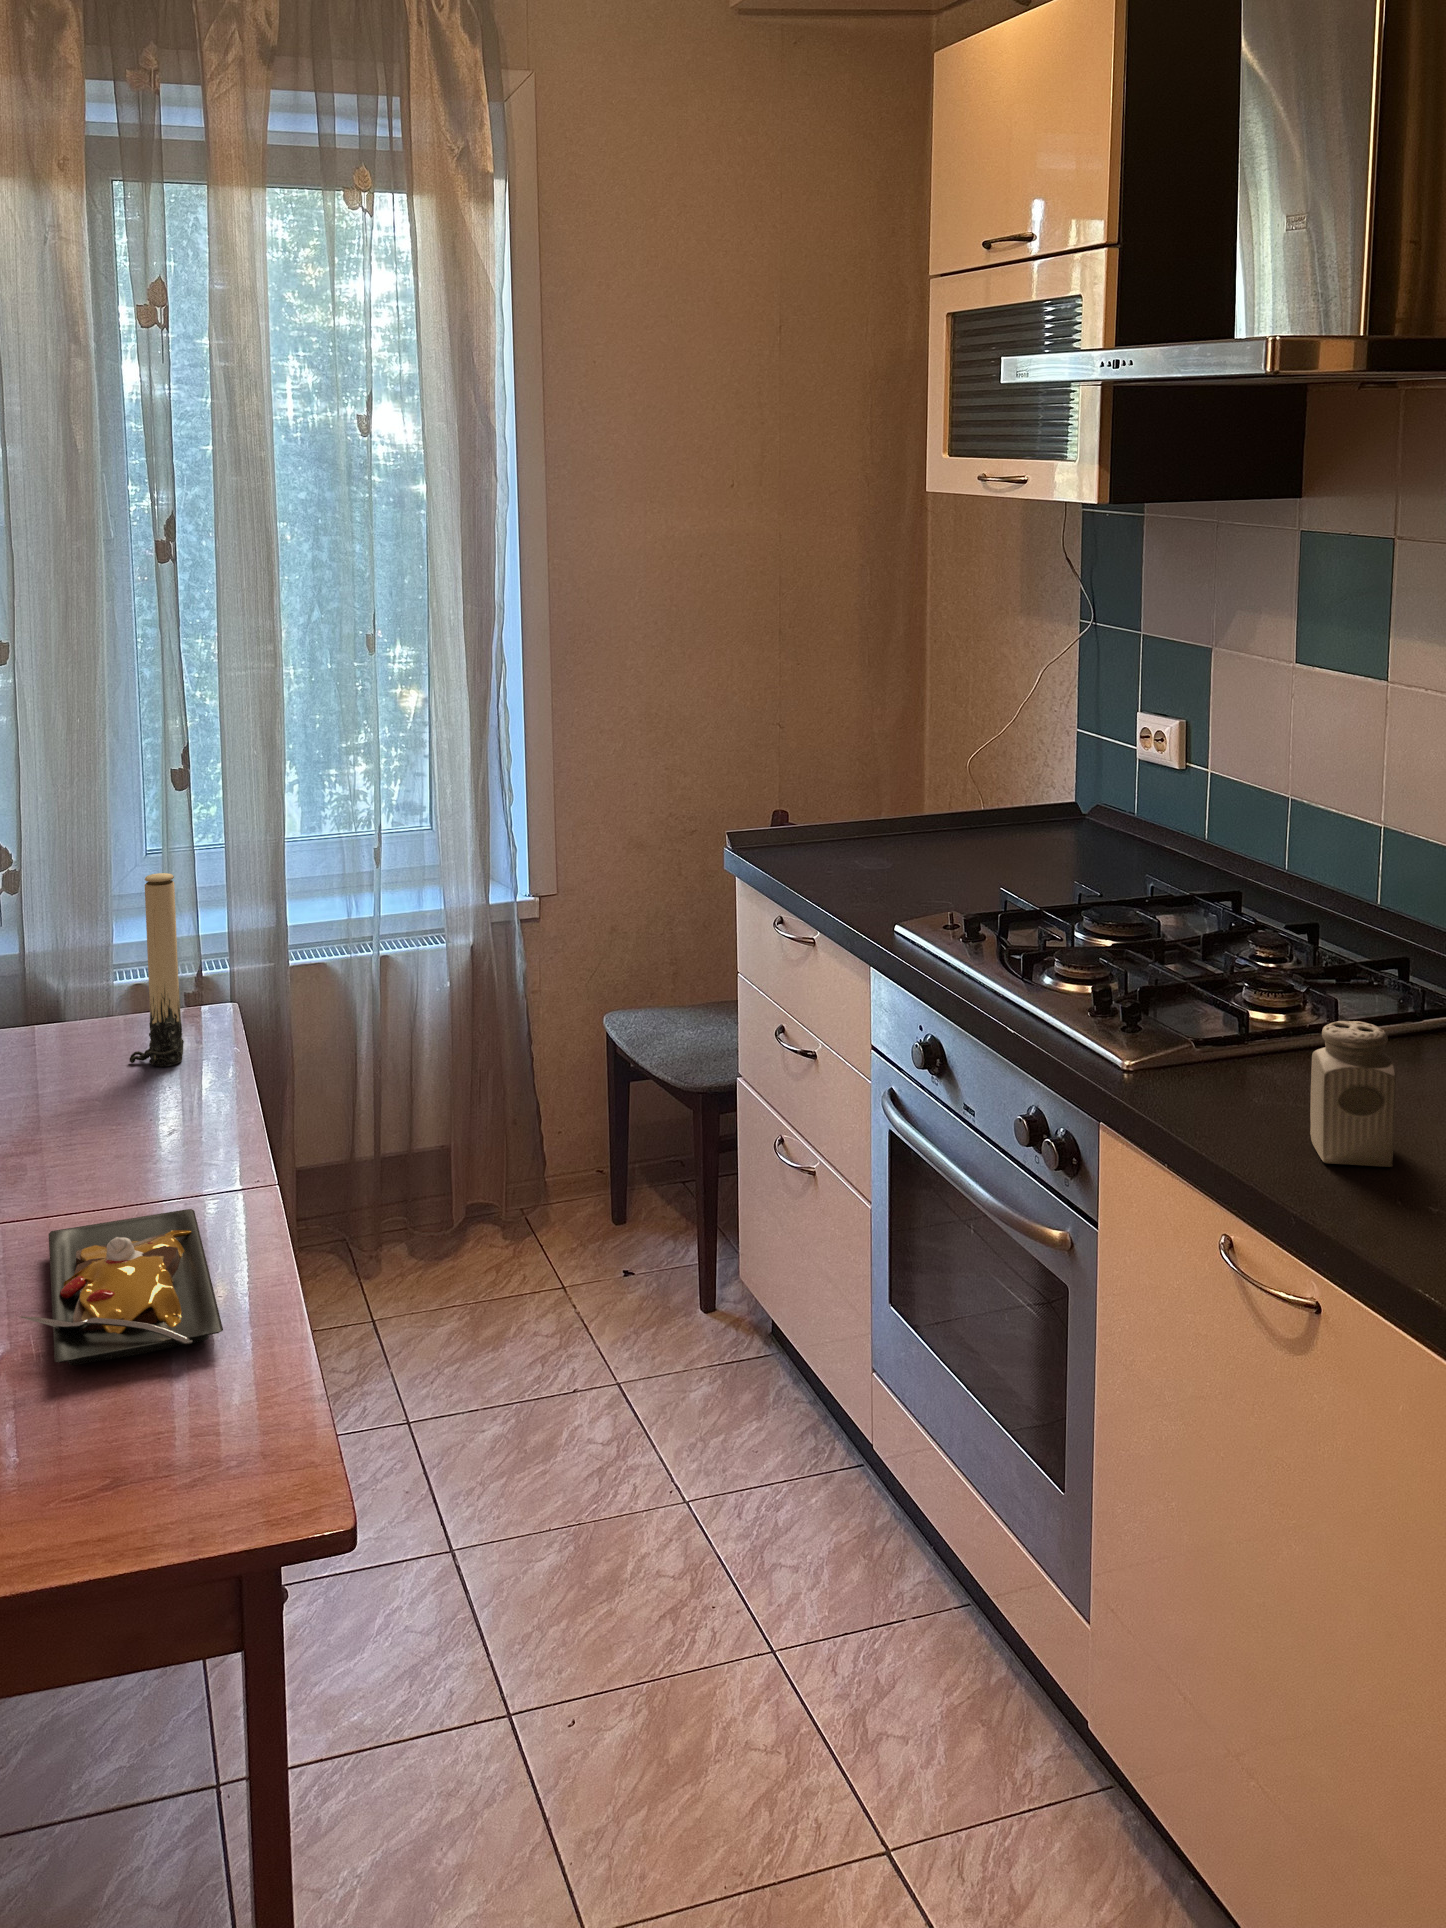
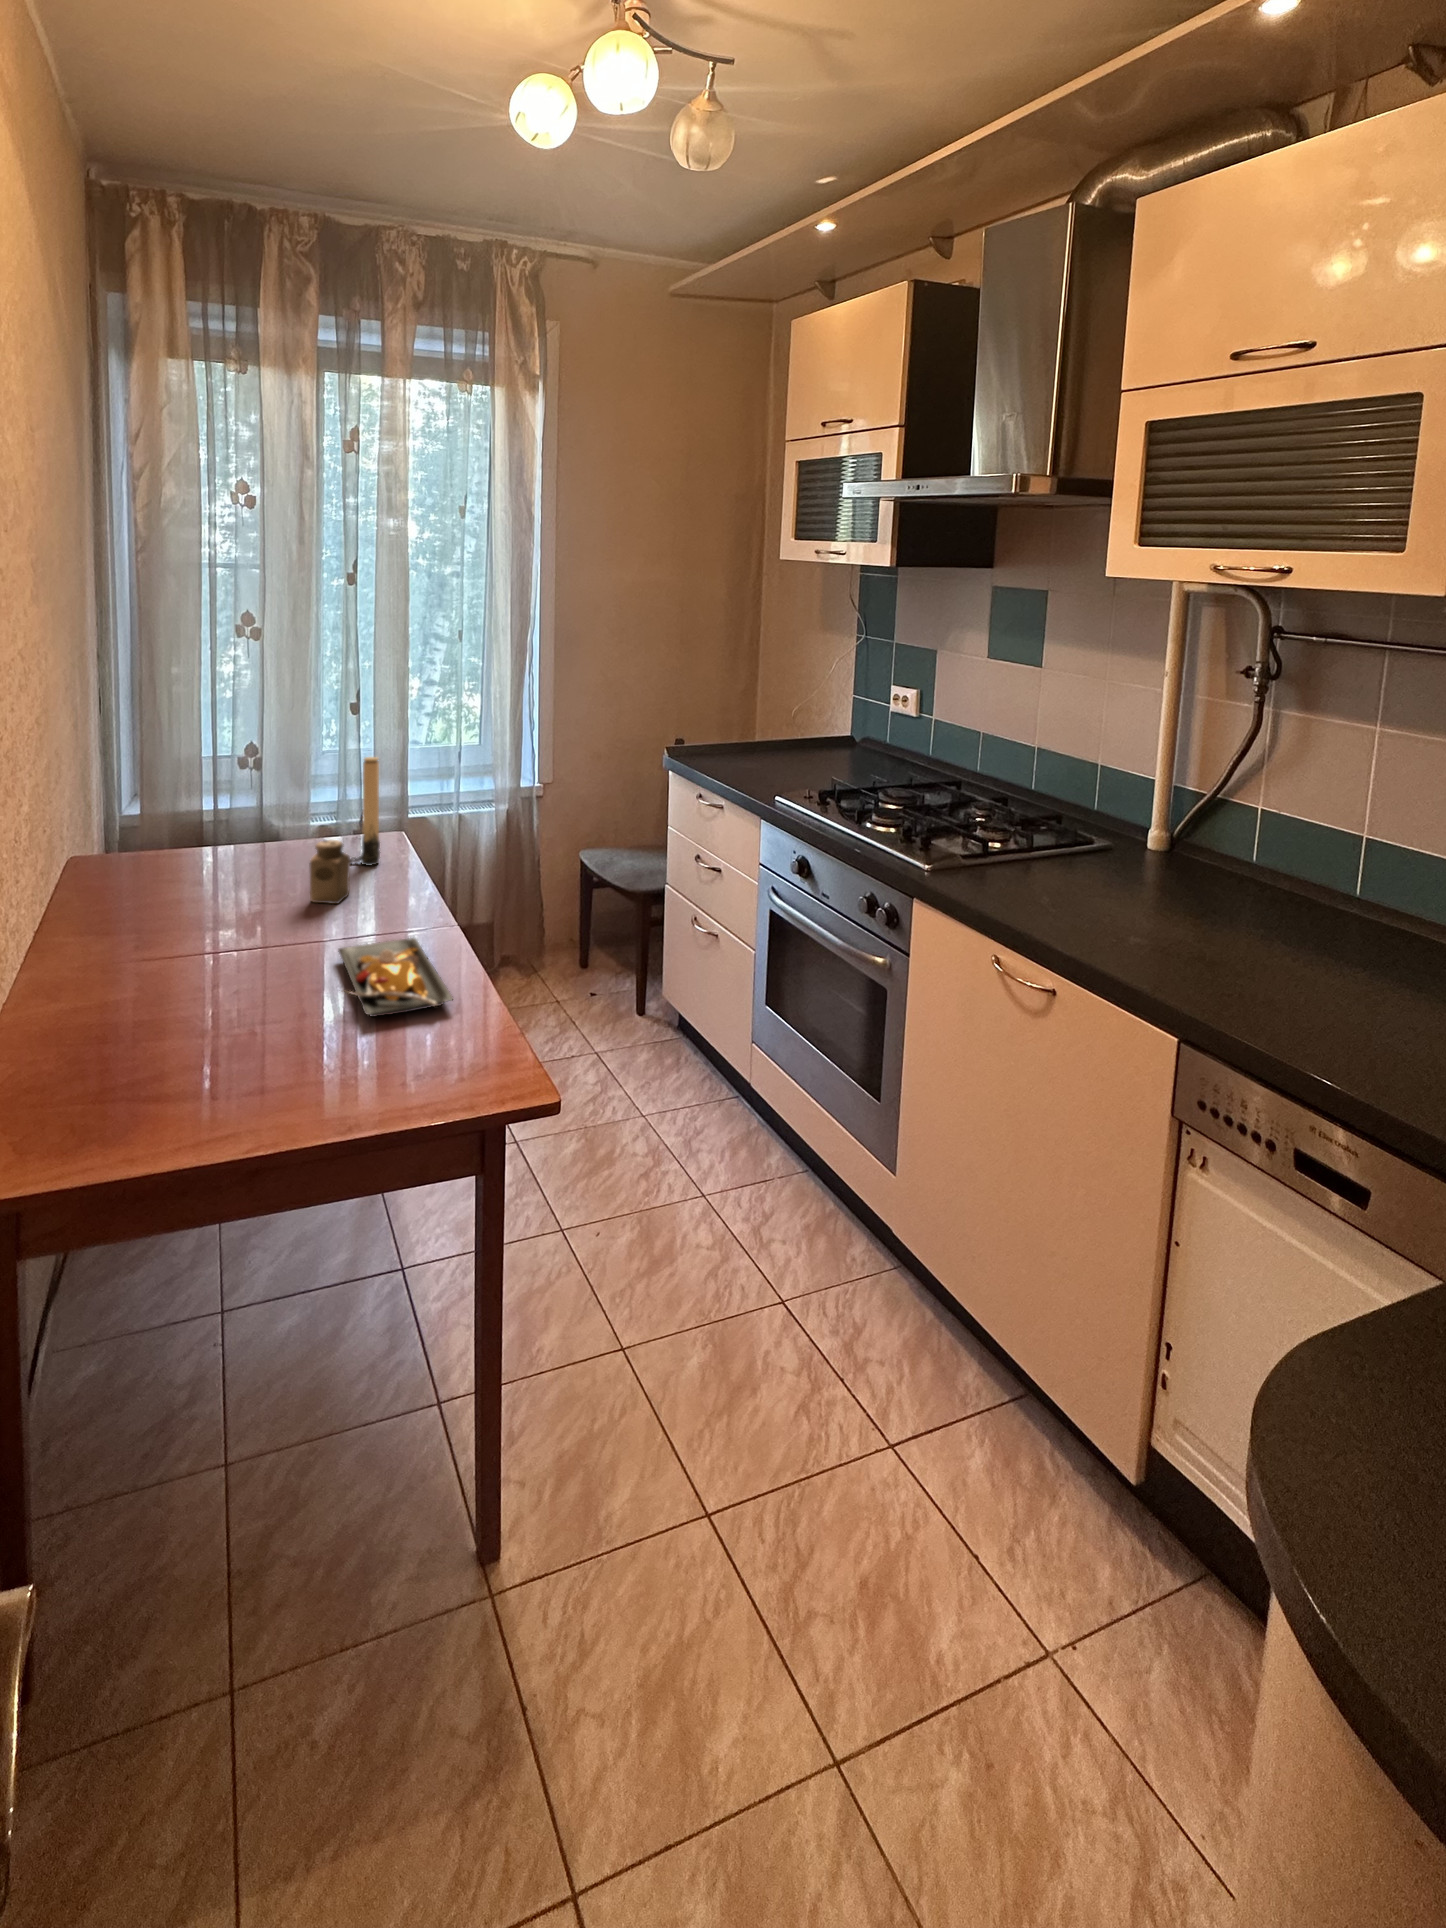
salt shaker: present [1310,1021,1396,1167] -> present [310,840,350,904]

